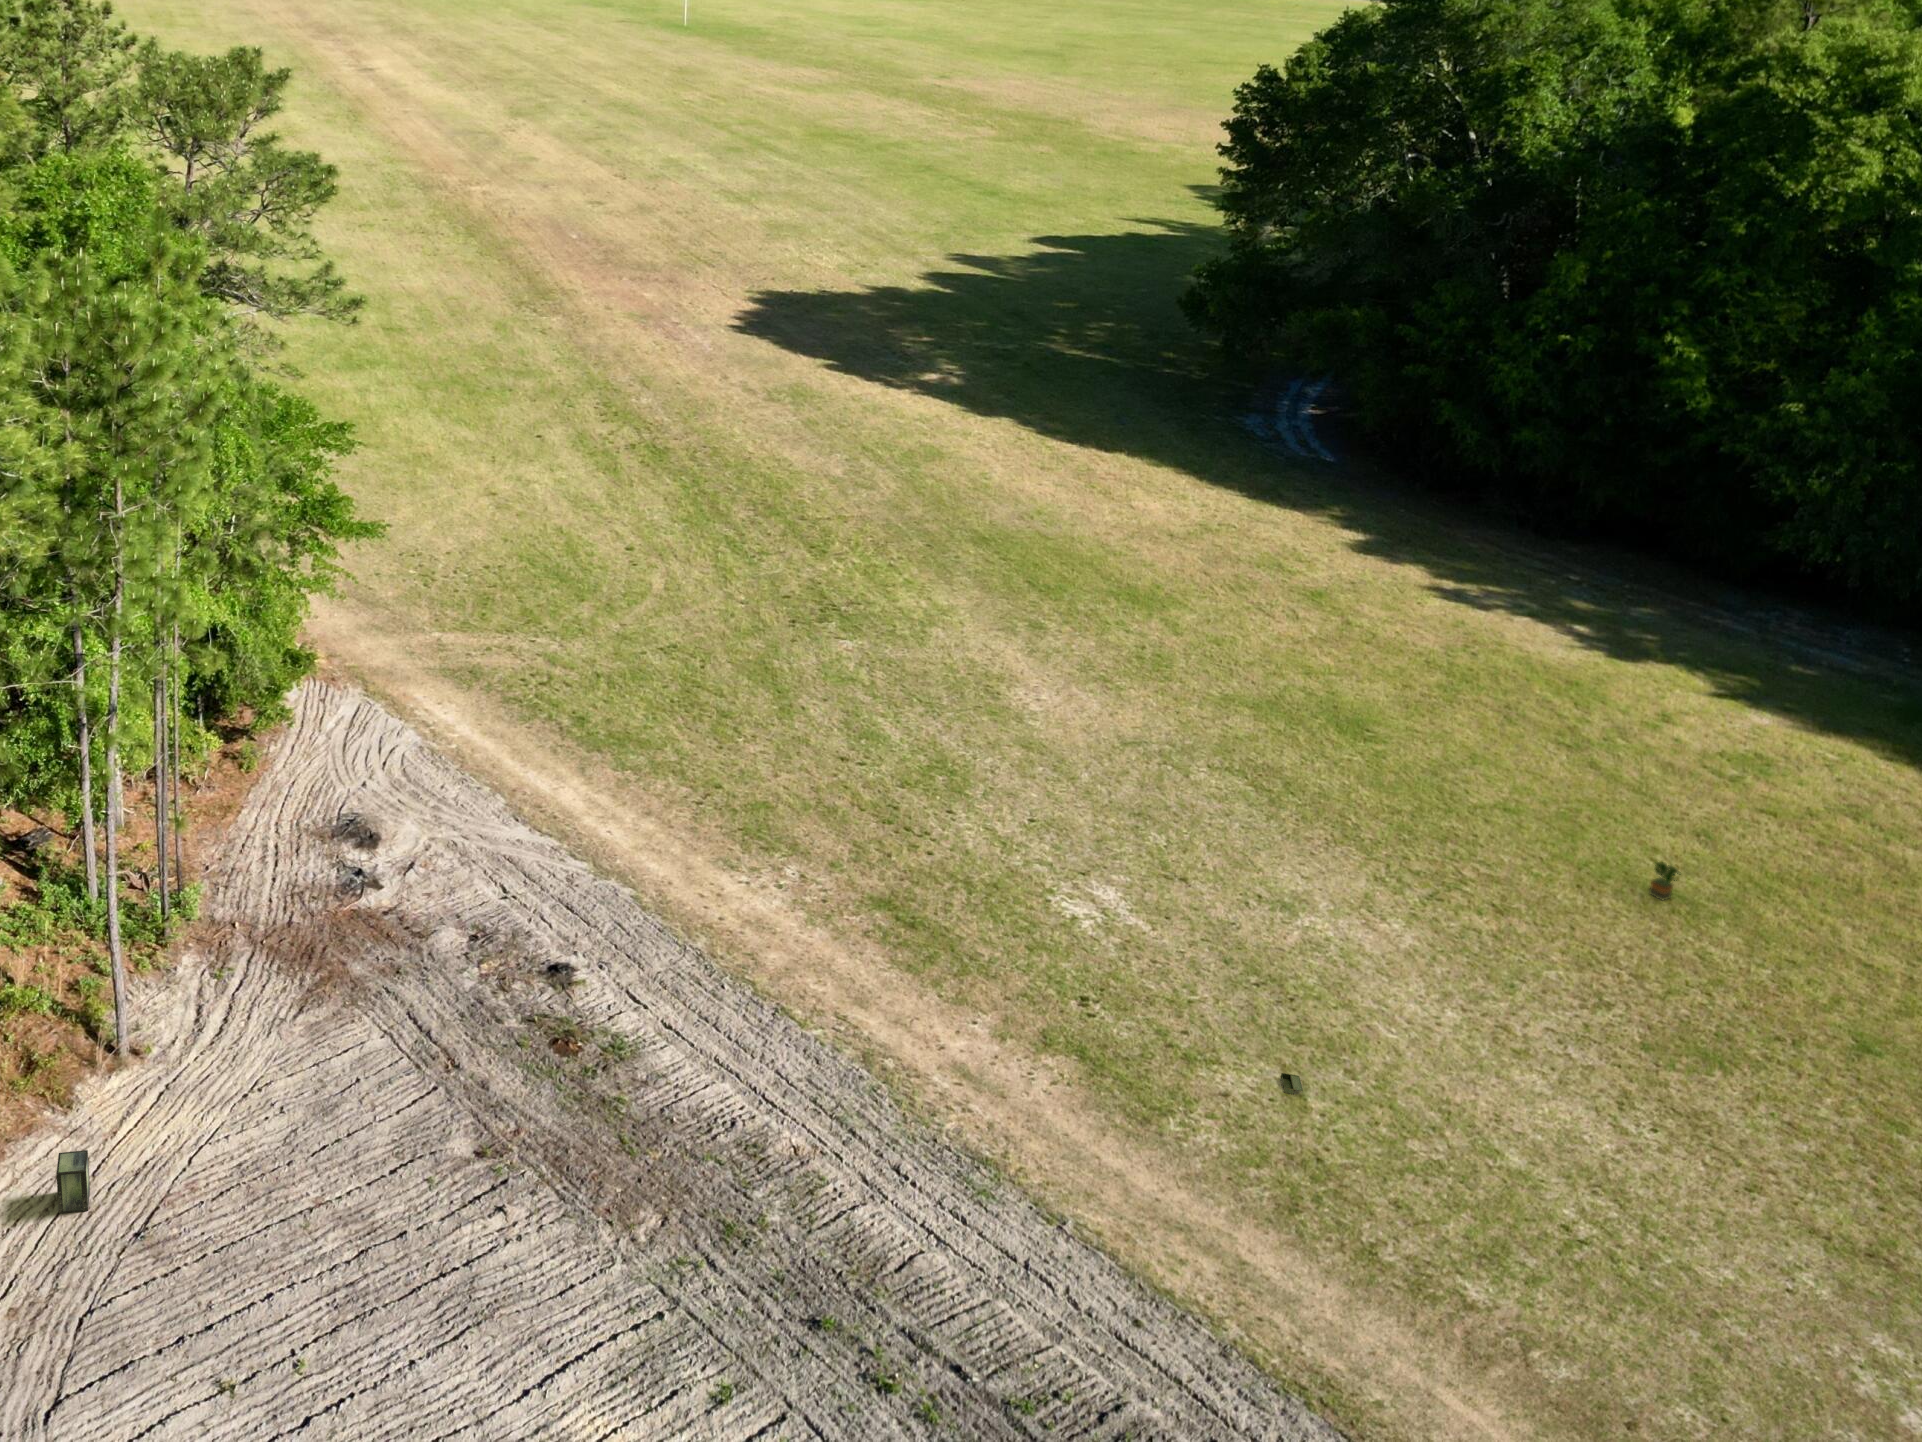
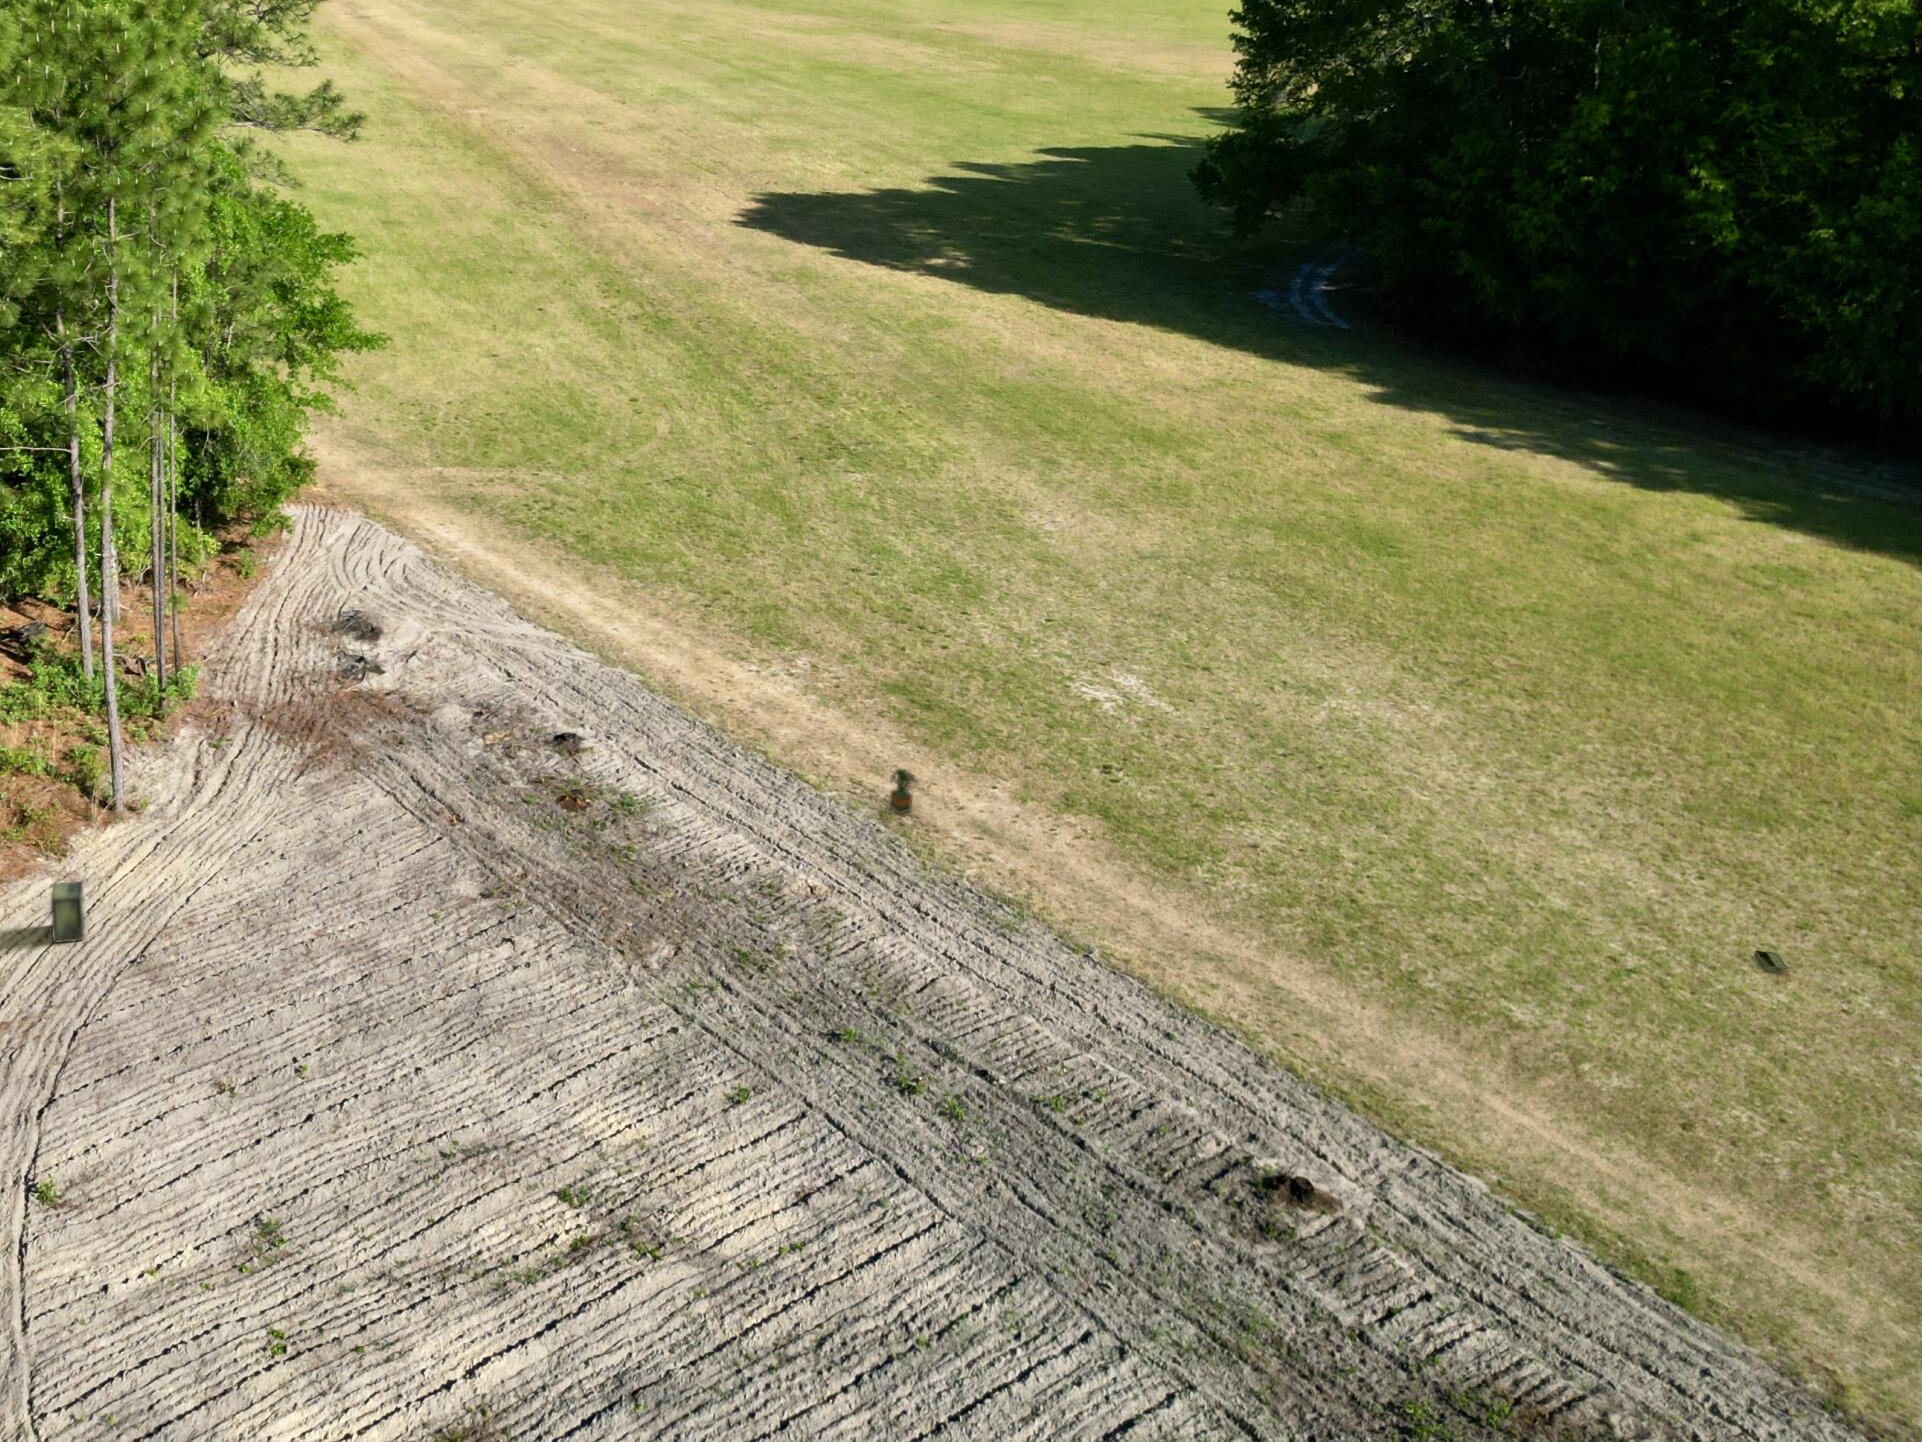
potted tree: present [1649,862,1681,900] -> present [889,769,917,814]
toolbox: present [1280,1073,1303,1094] -> present [1754,950,1788,973]

